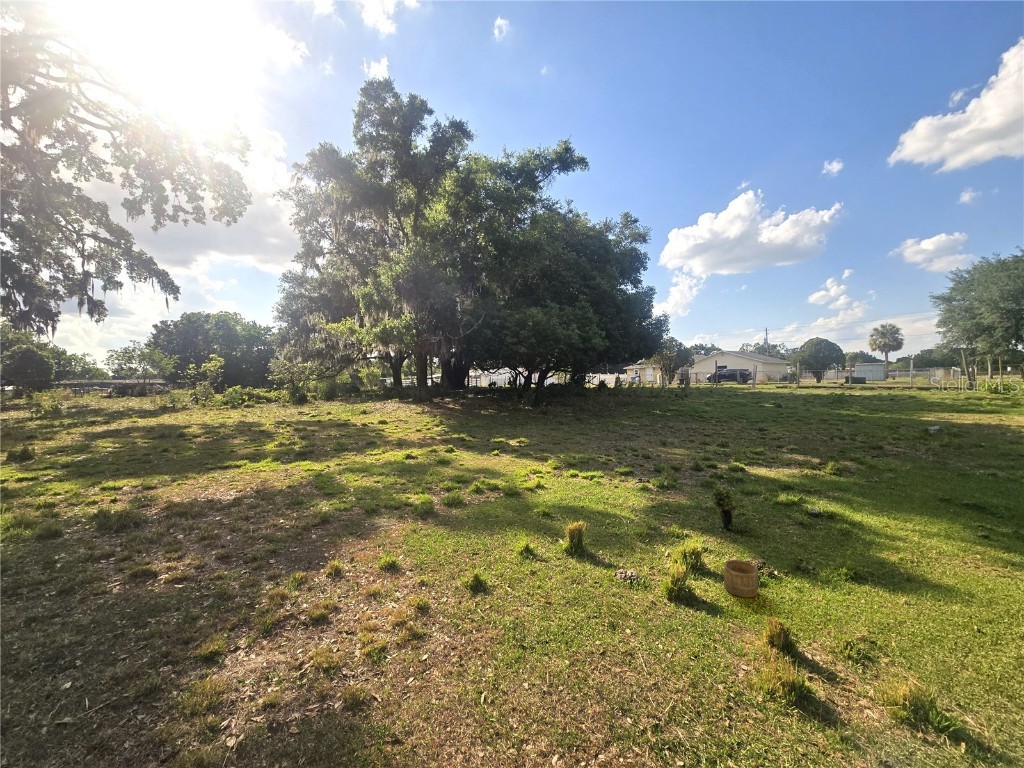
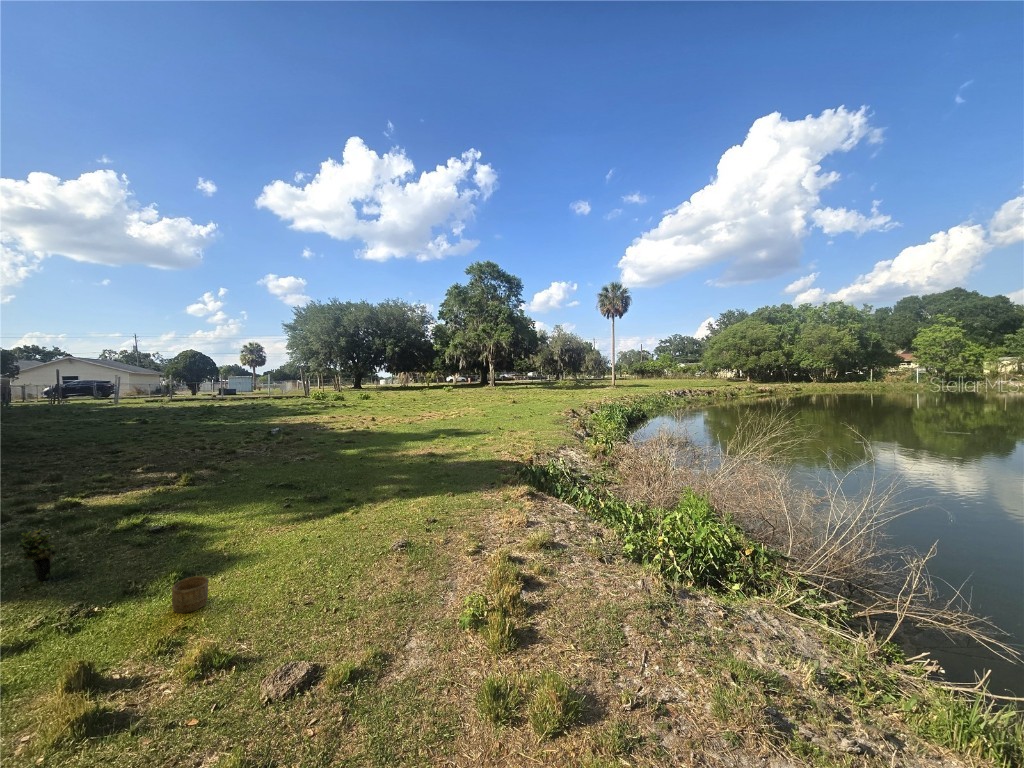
wooden bucket: present [723,560,759,598] -> present [171,576,209,613]

